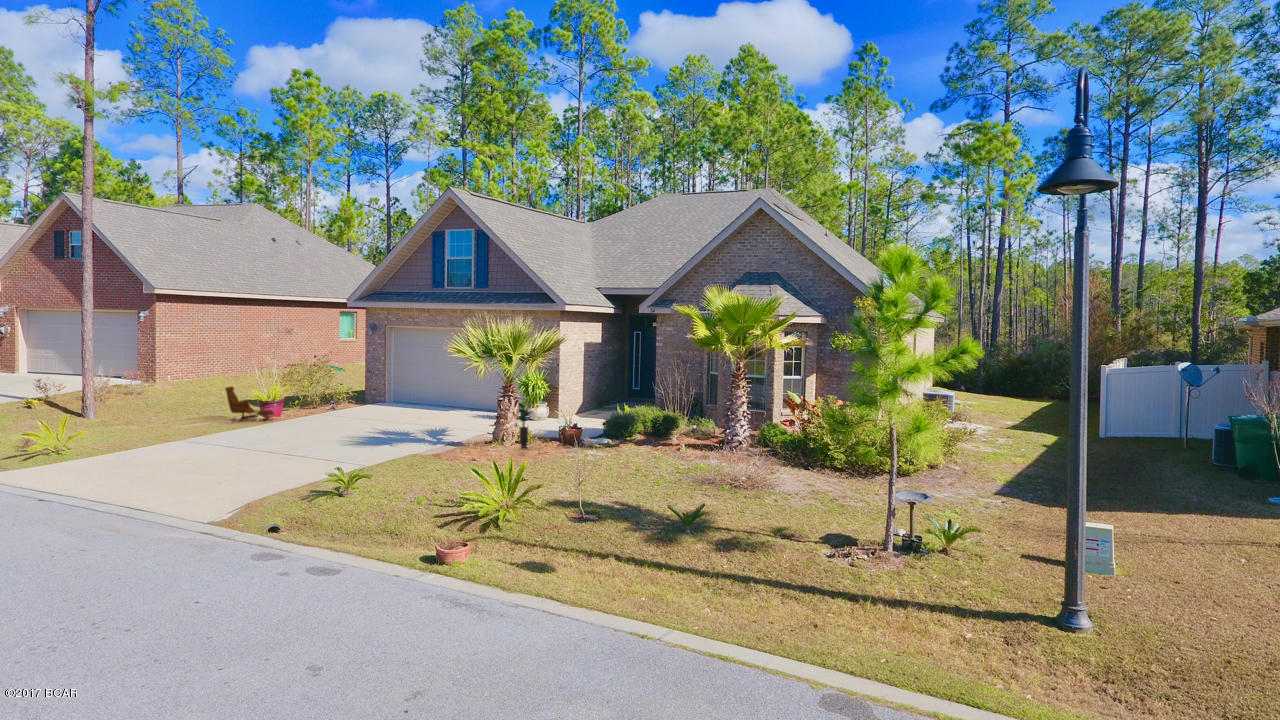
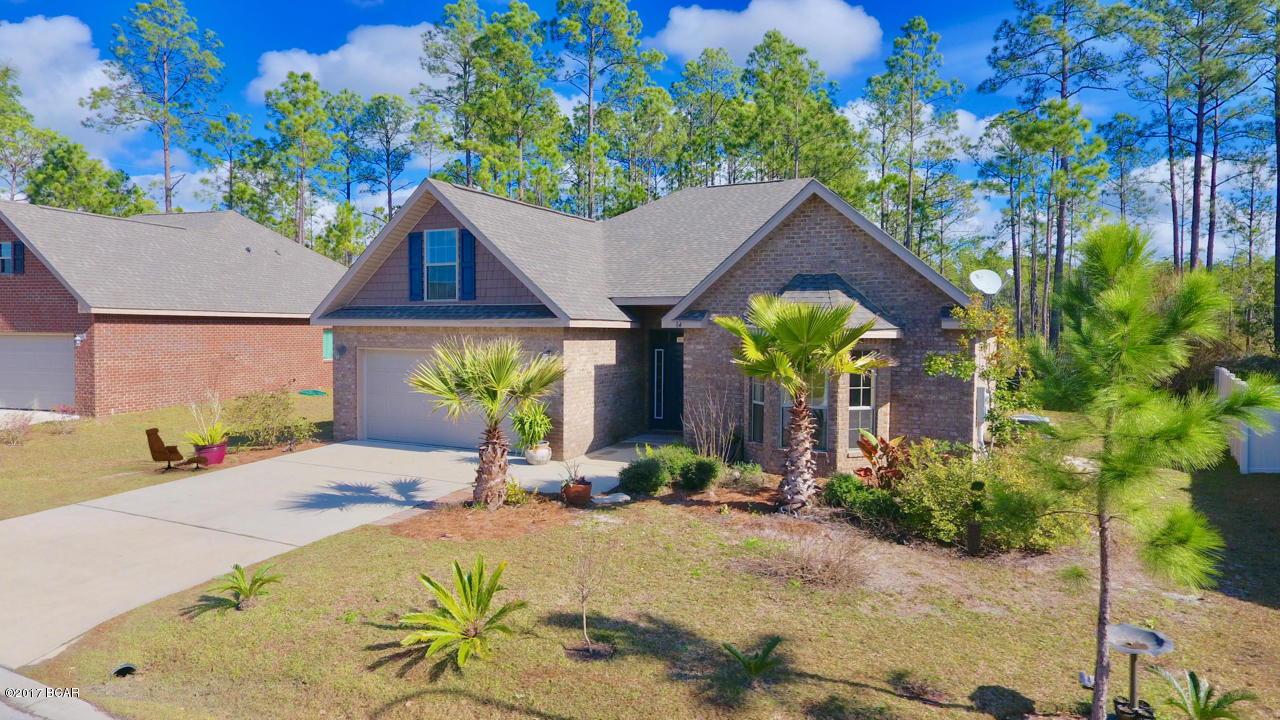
potted plant: present [518,403,532,448] -> present [959,481,985,555]

